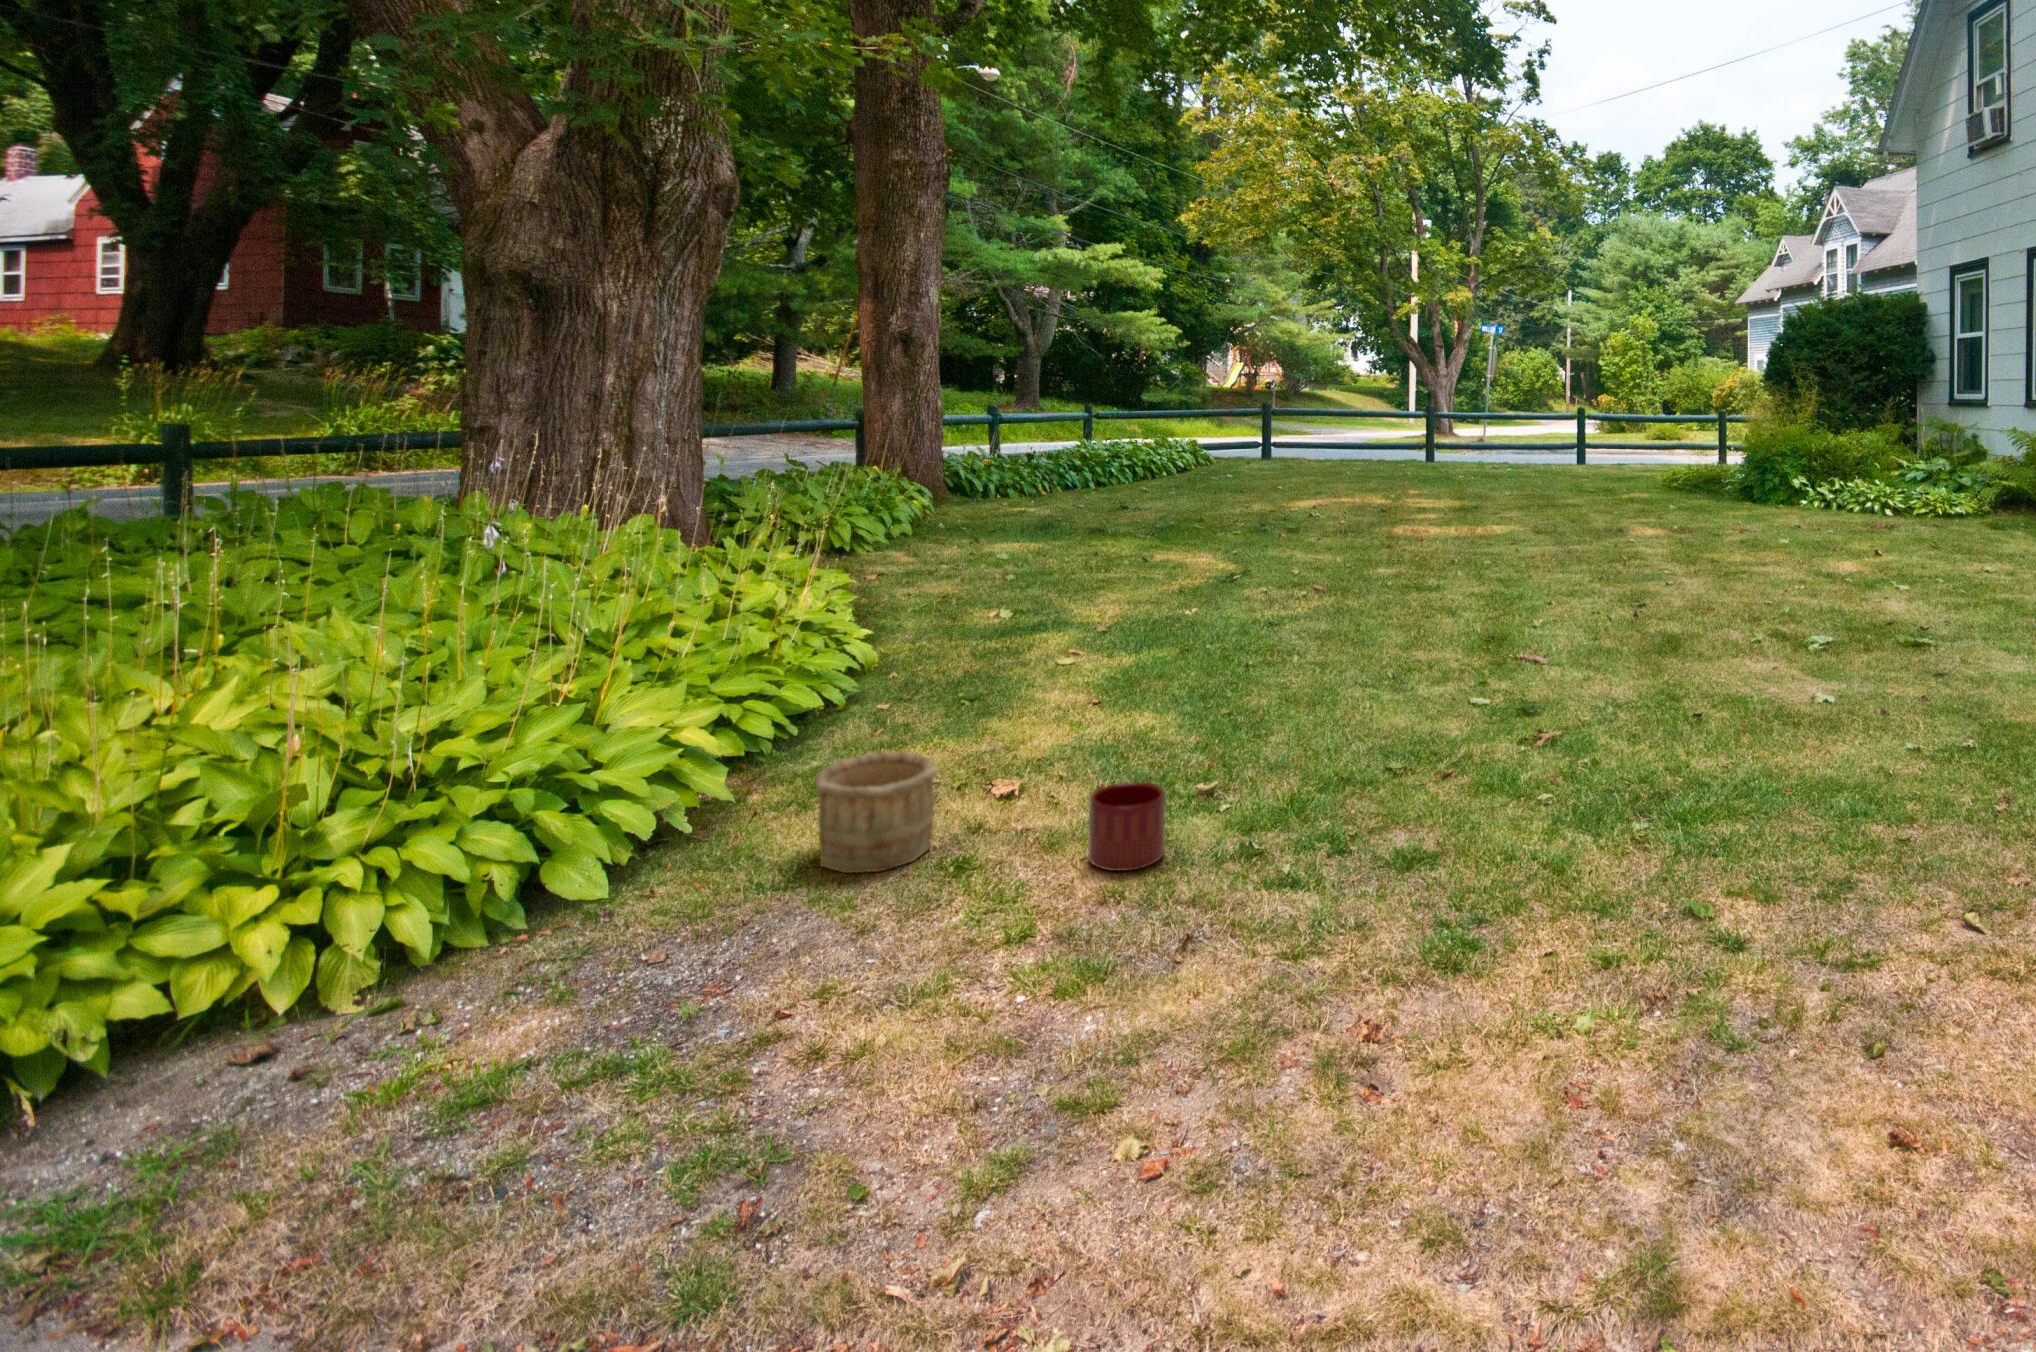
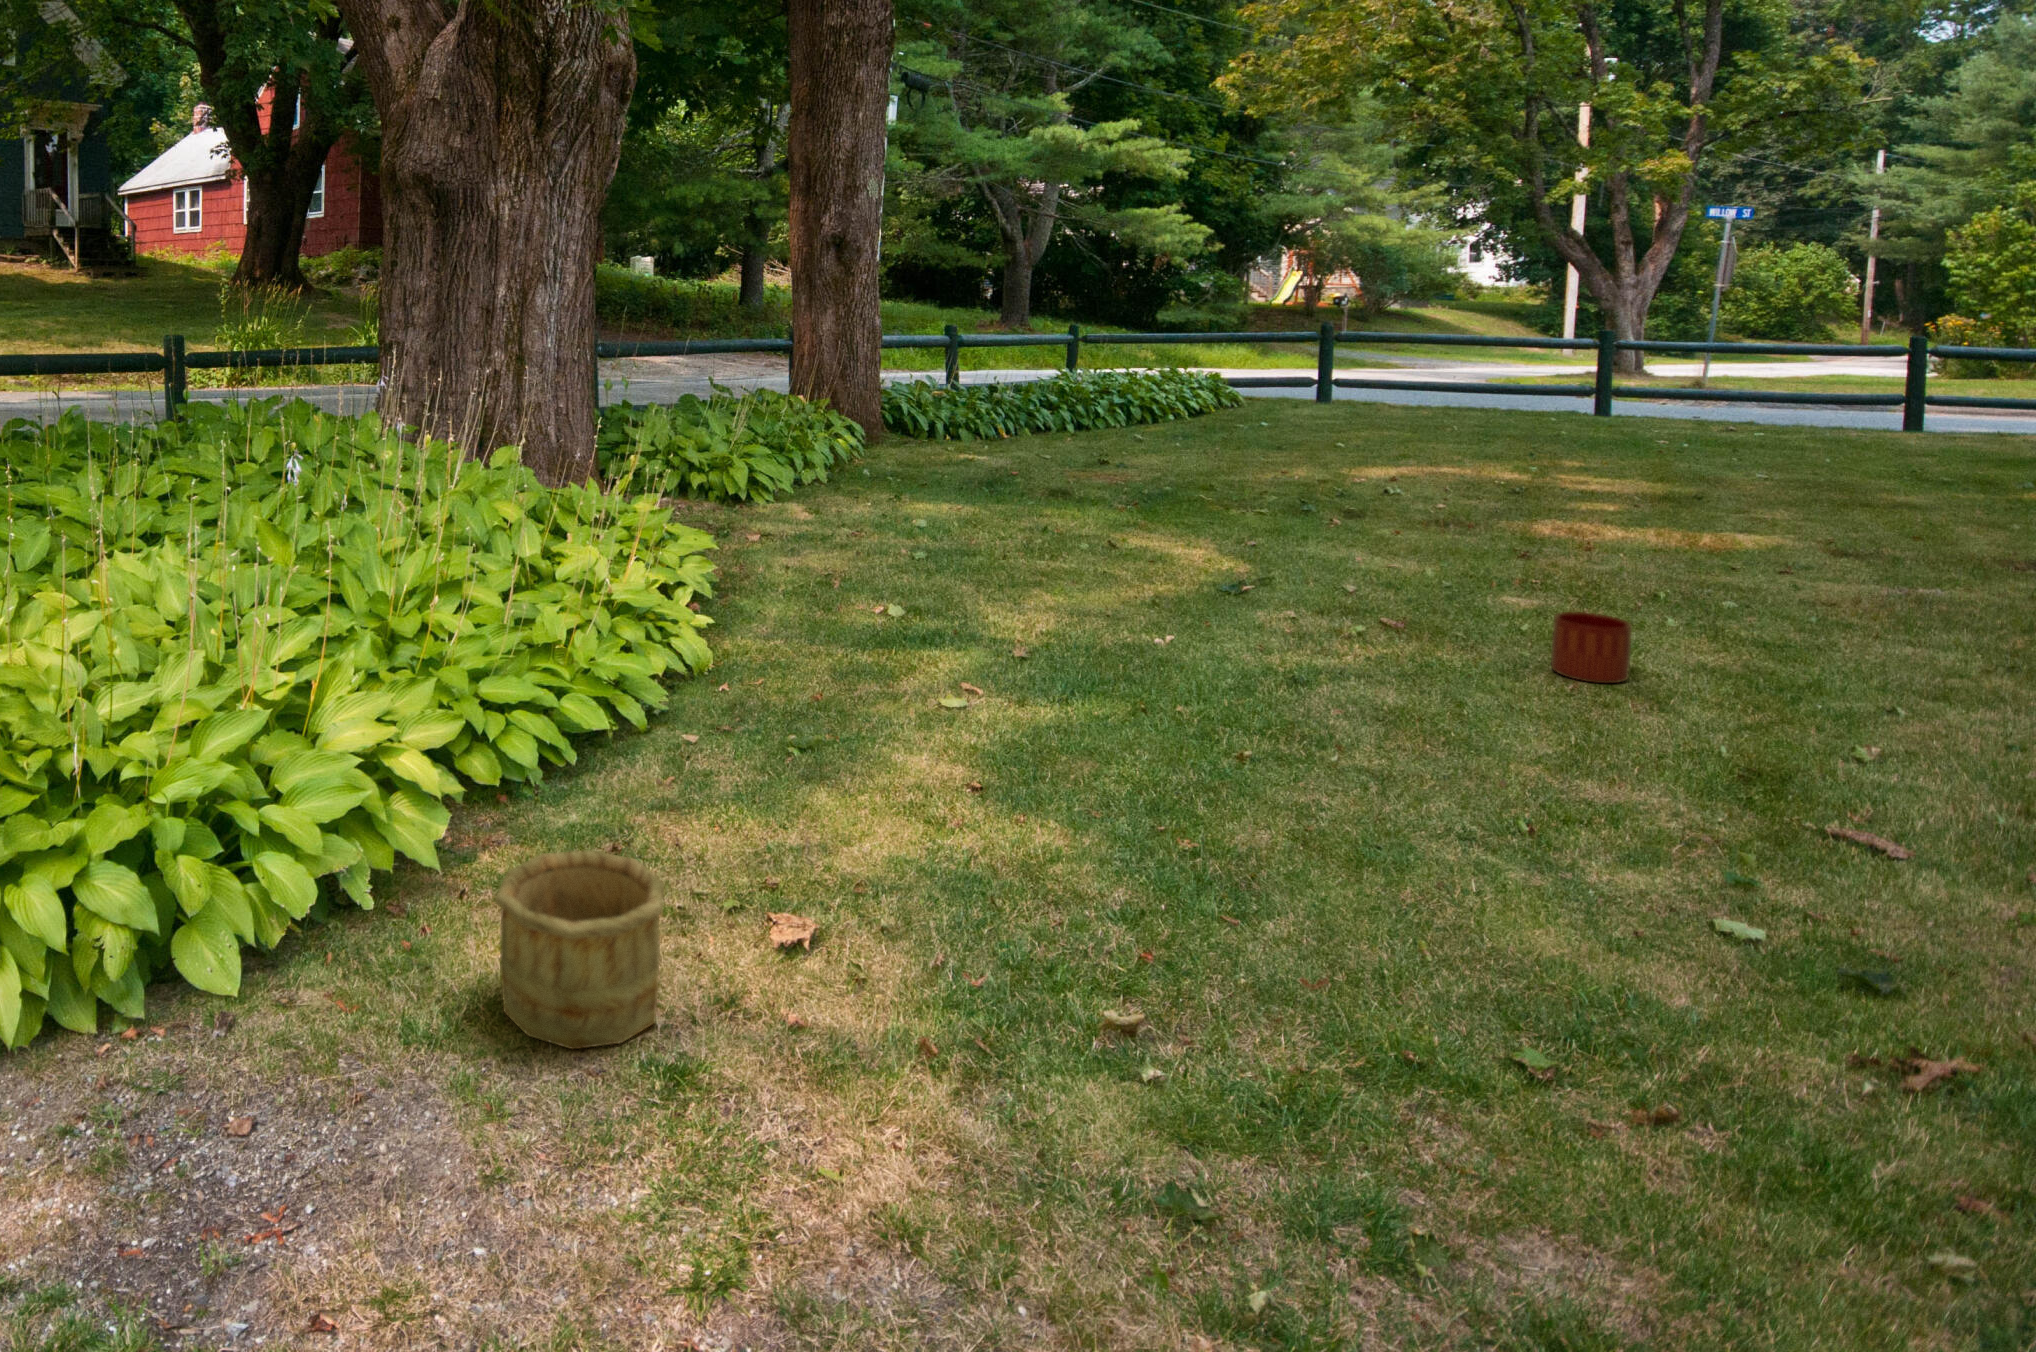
planter: present [1088,782,1166,871] -> present [1551,612,1632,683]

